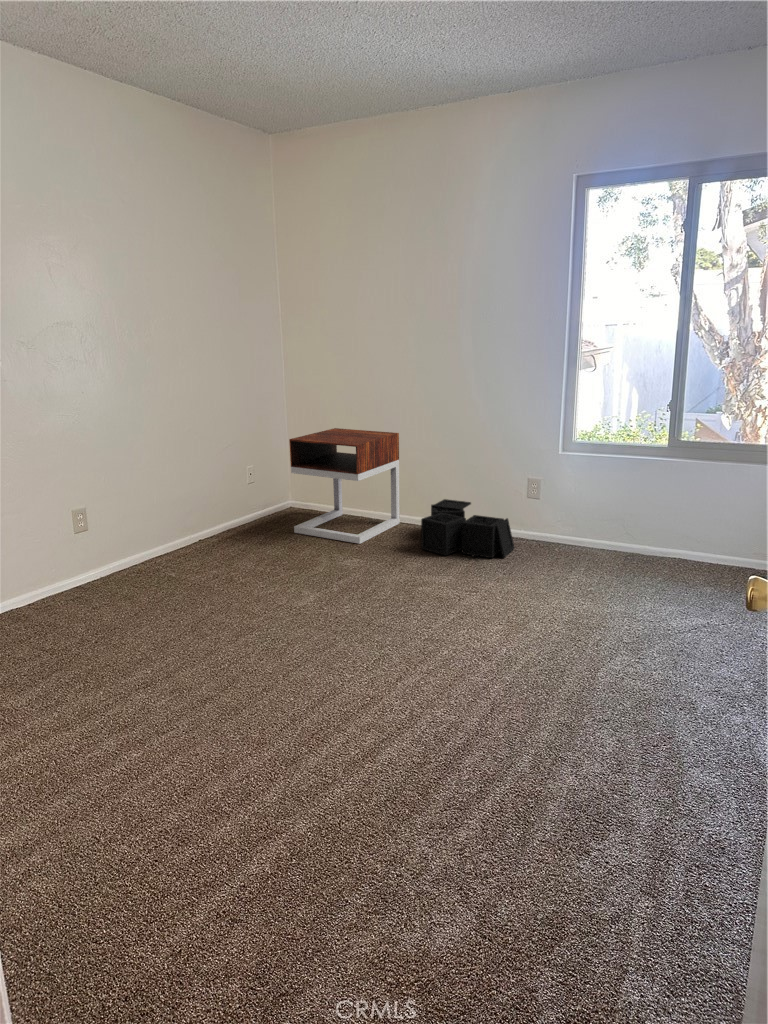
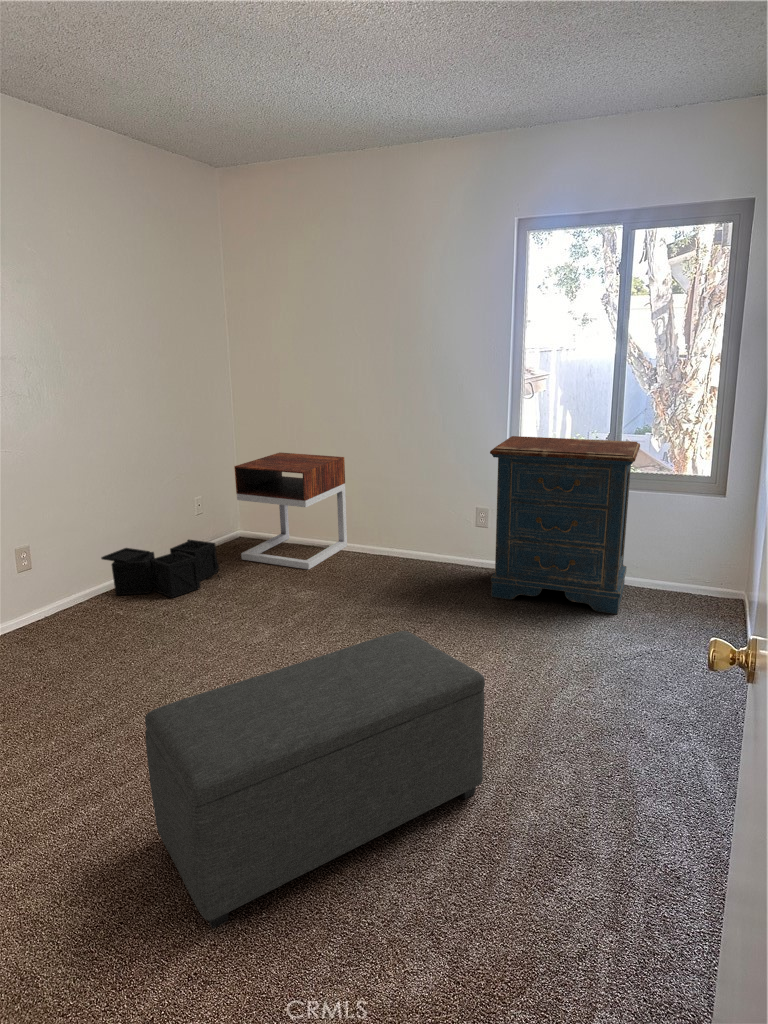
dresser: none [544,411,707,596] -> present [490,436,640,614]
storage bin: present [421,499,514,560] -> present [101,540,220,598]
ottoman: none [186,593,526,866] -> present [145,631,485,929]

